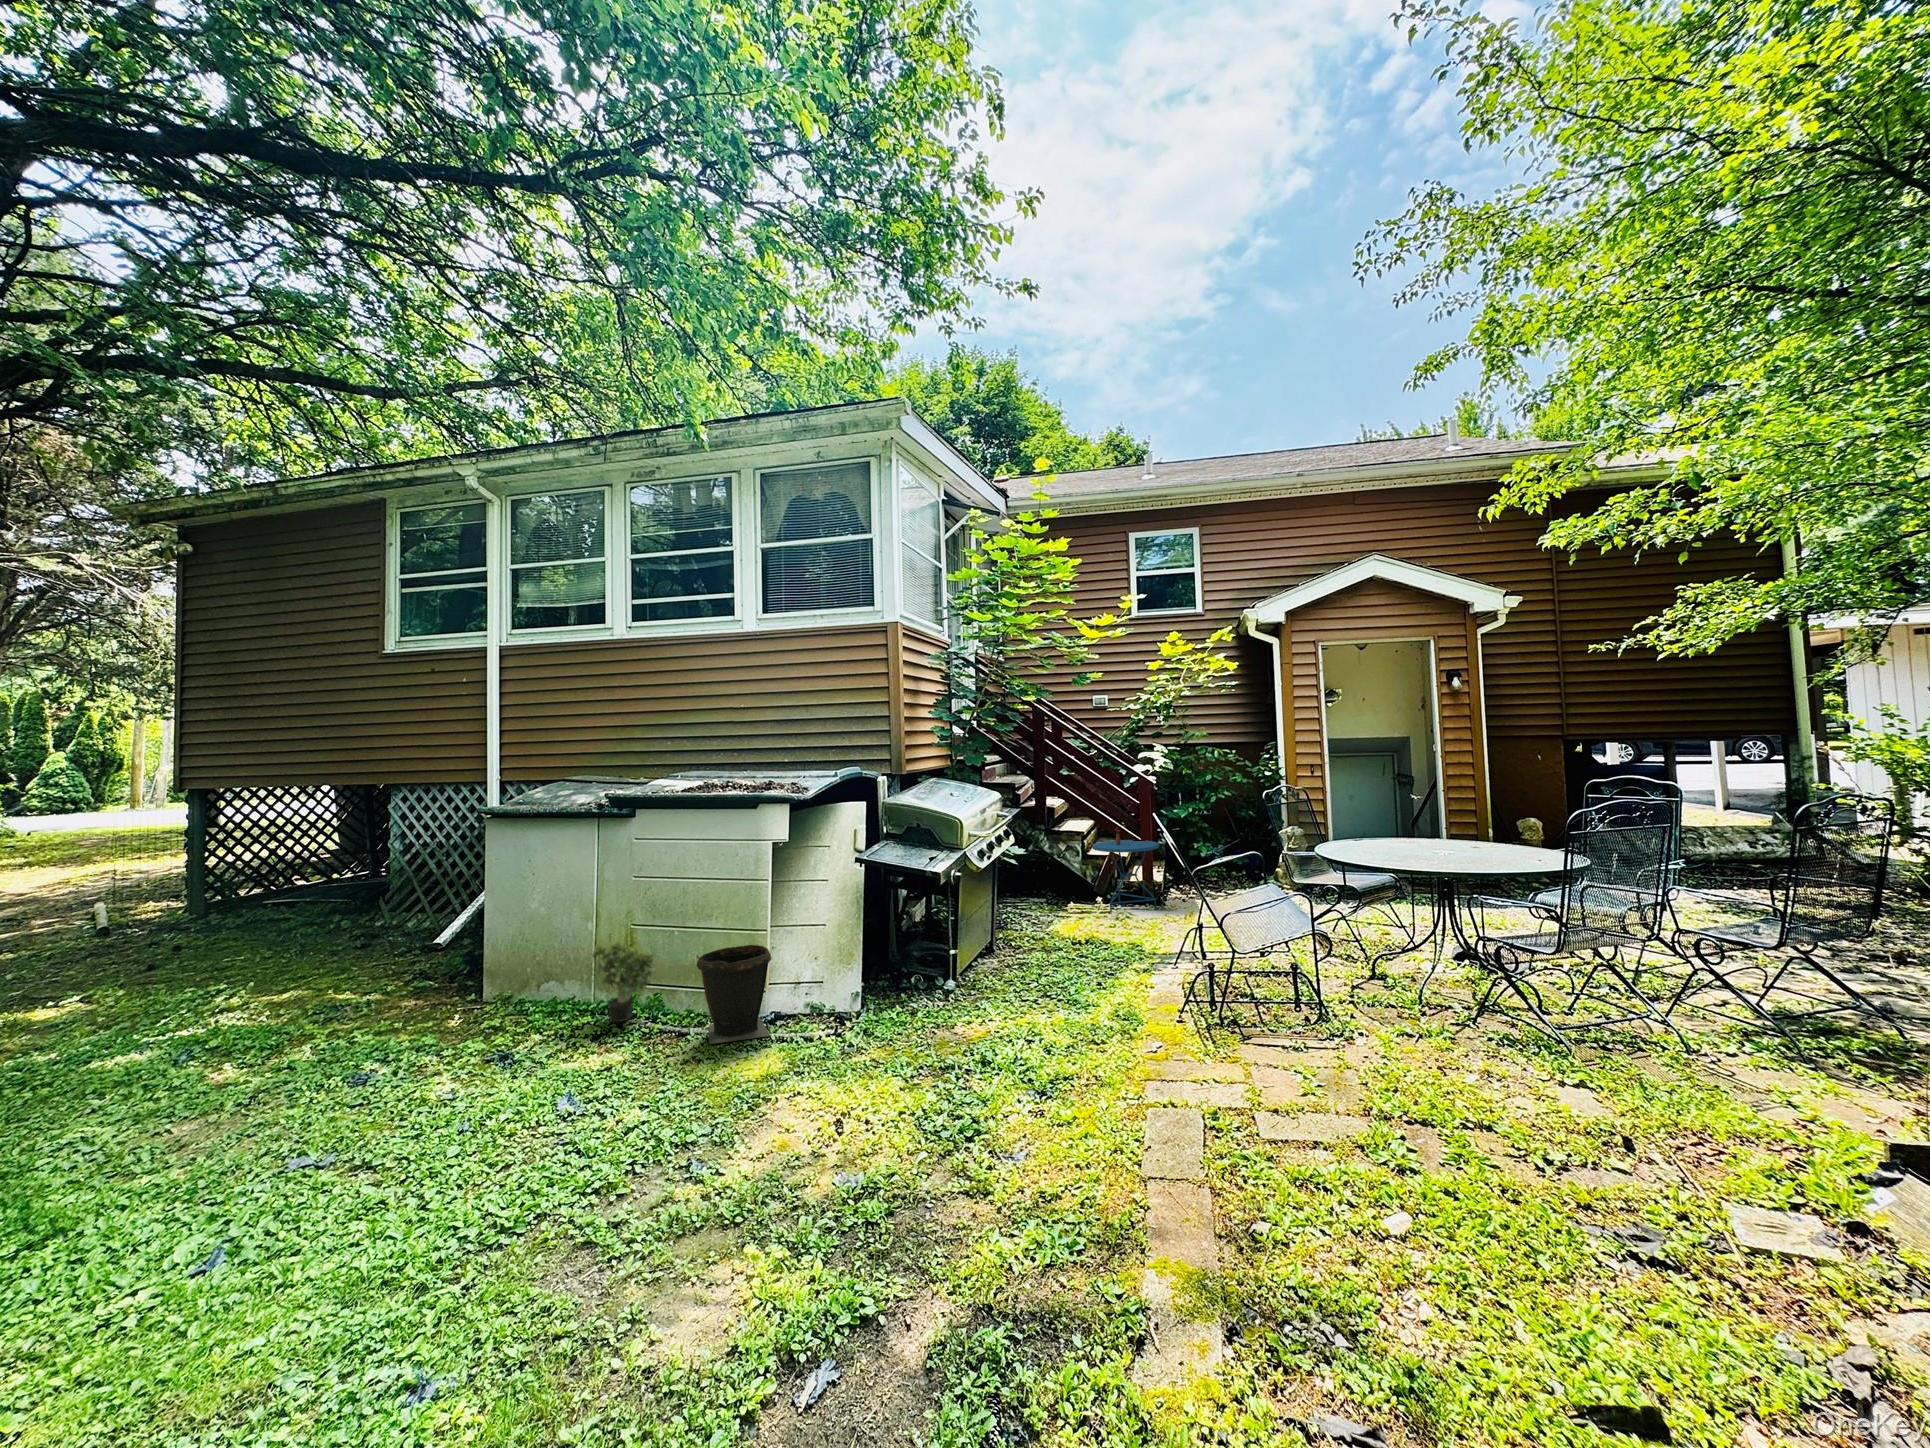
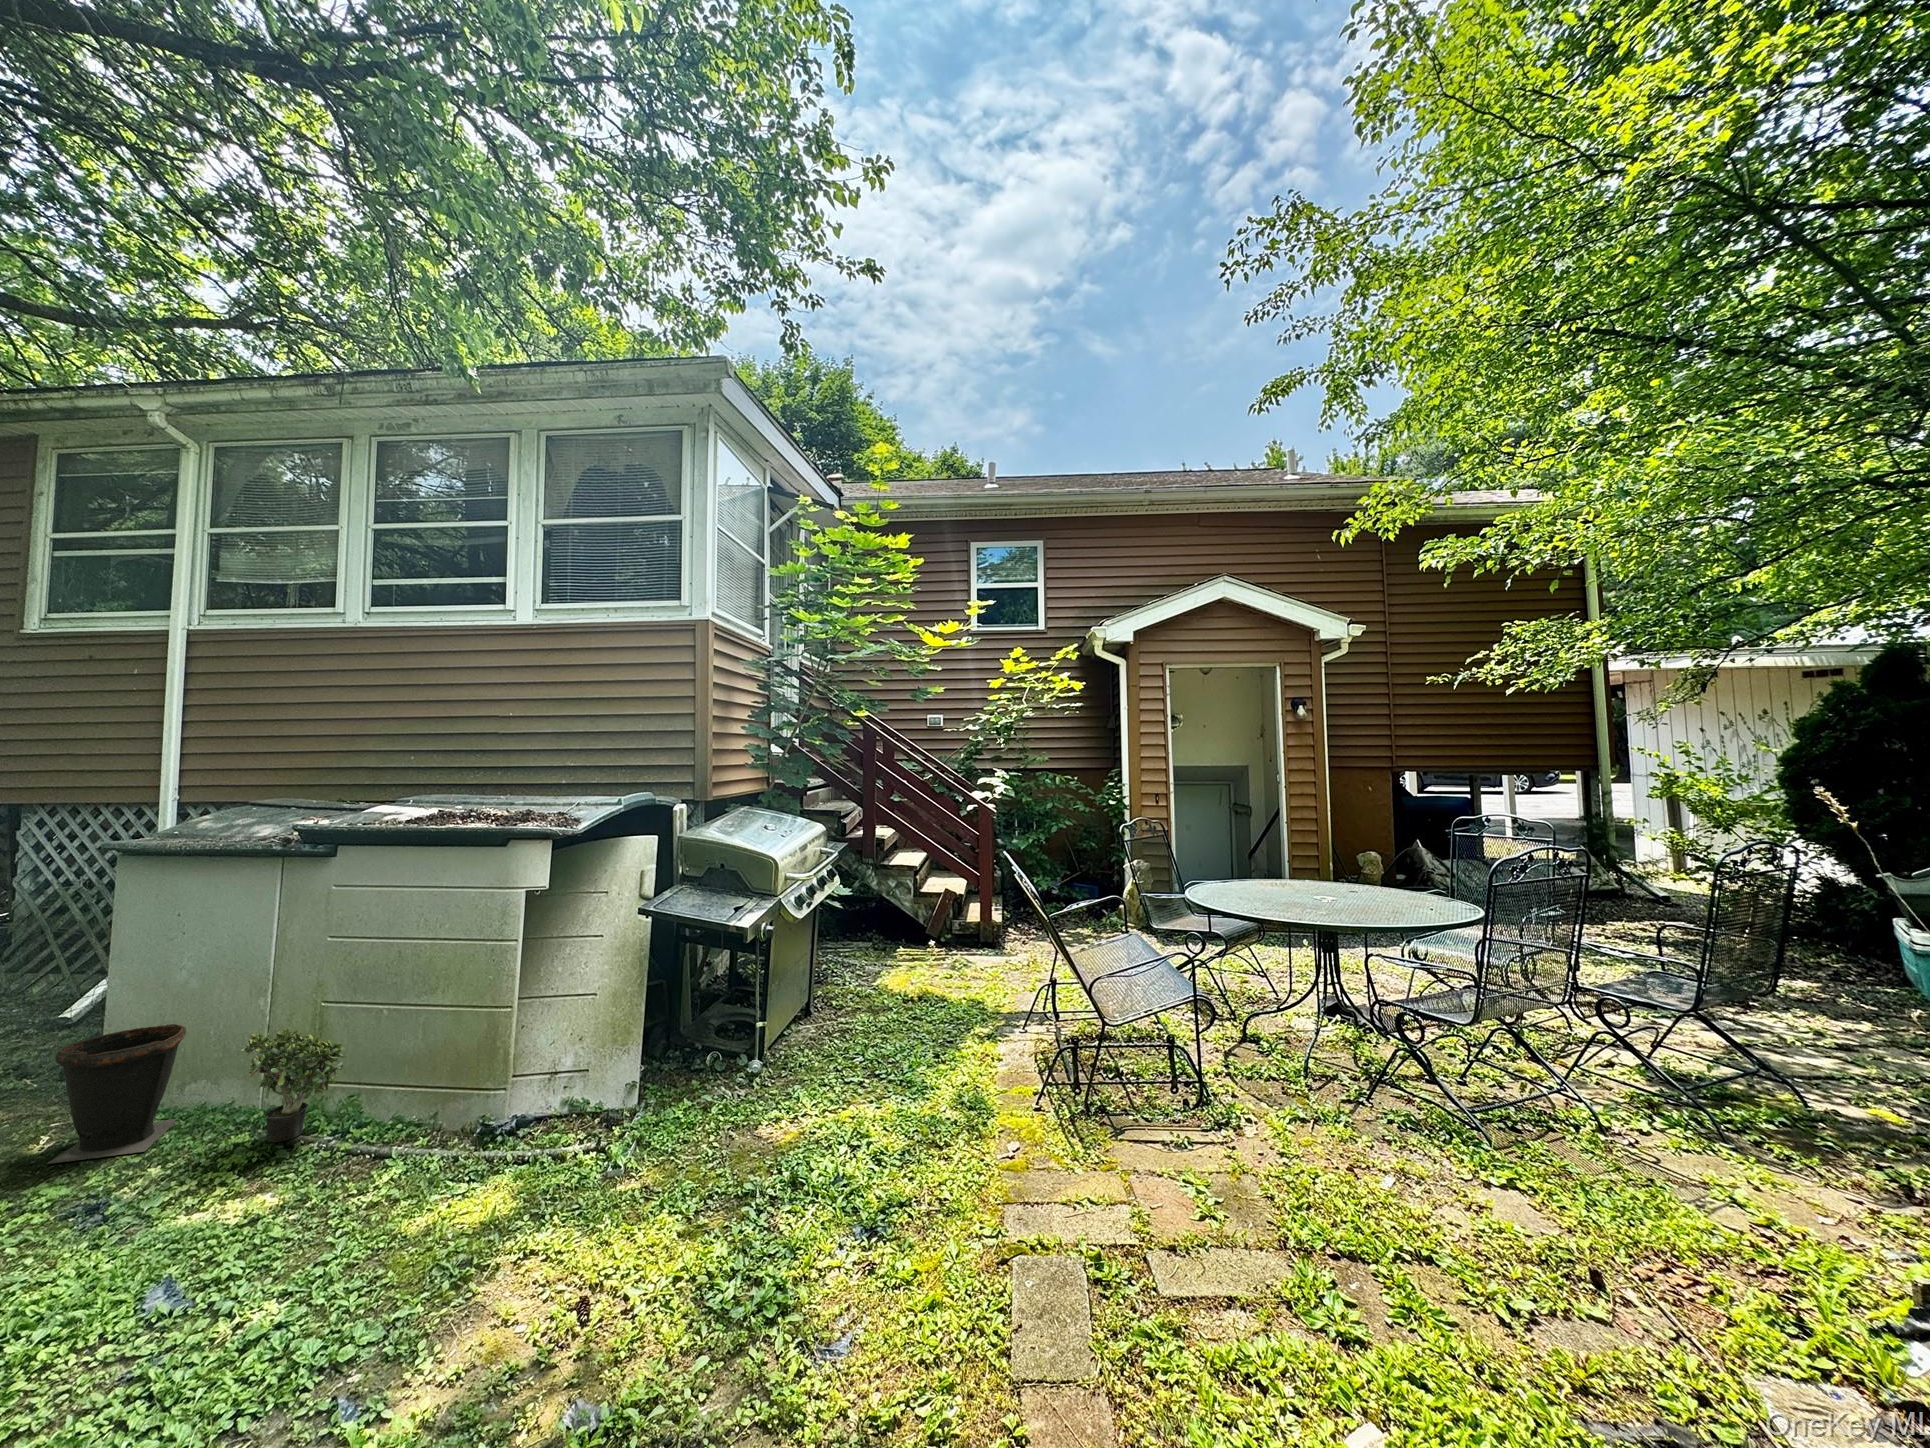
side table: present [1092,829,1159,913] -> none [928,864,1003,962]
bucket: present [696,945,771,1044] -> present [47,1024,187,1164]

